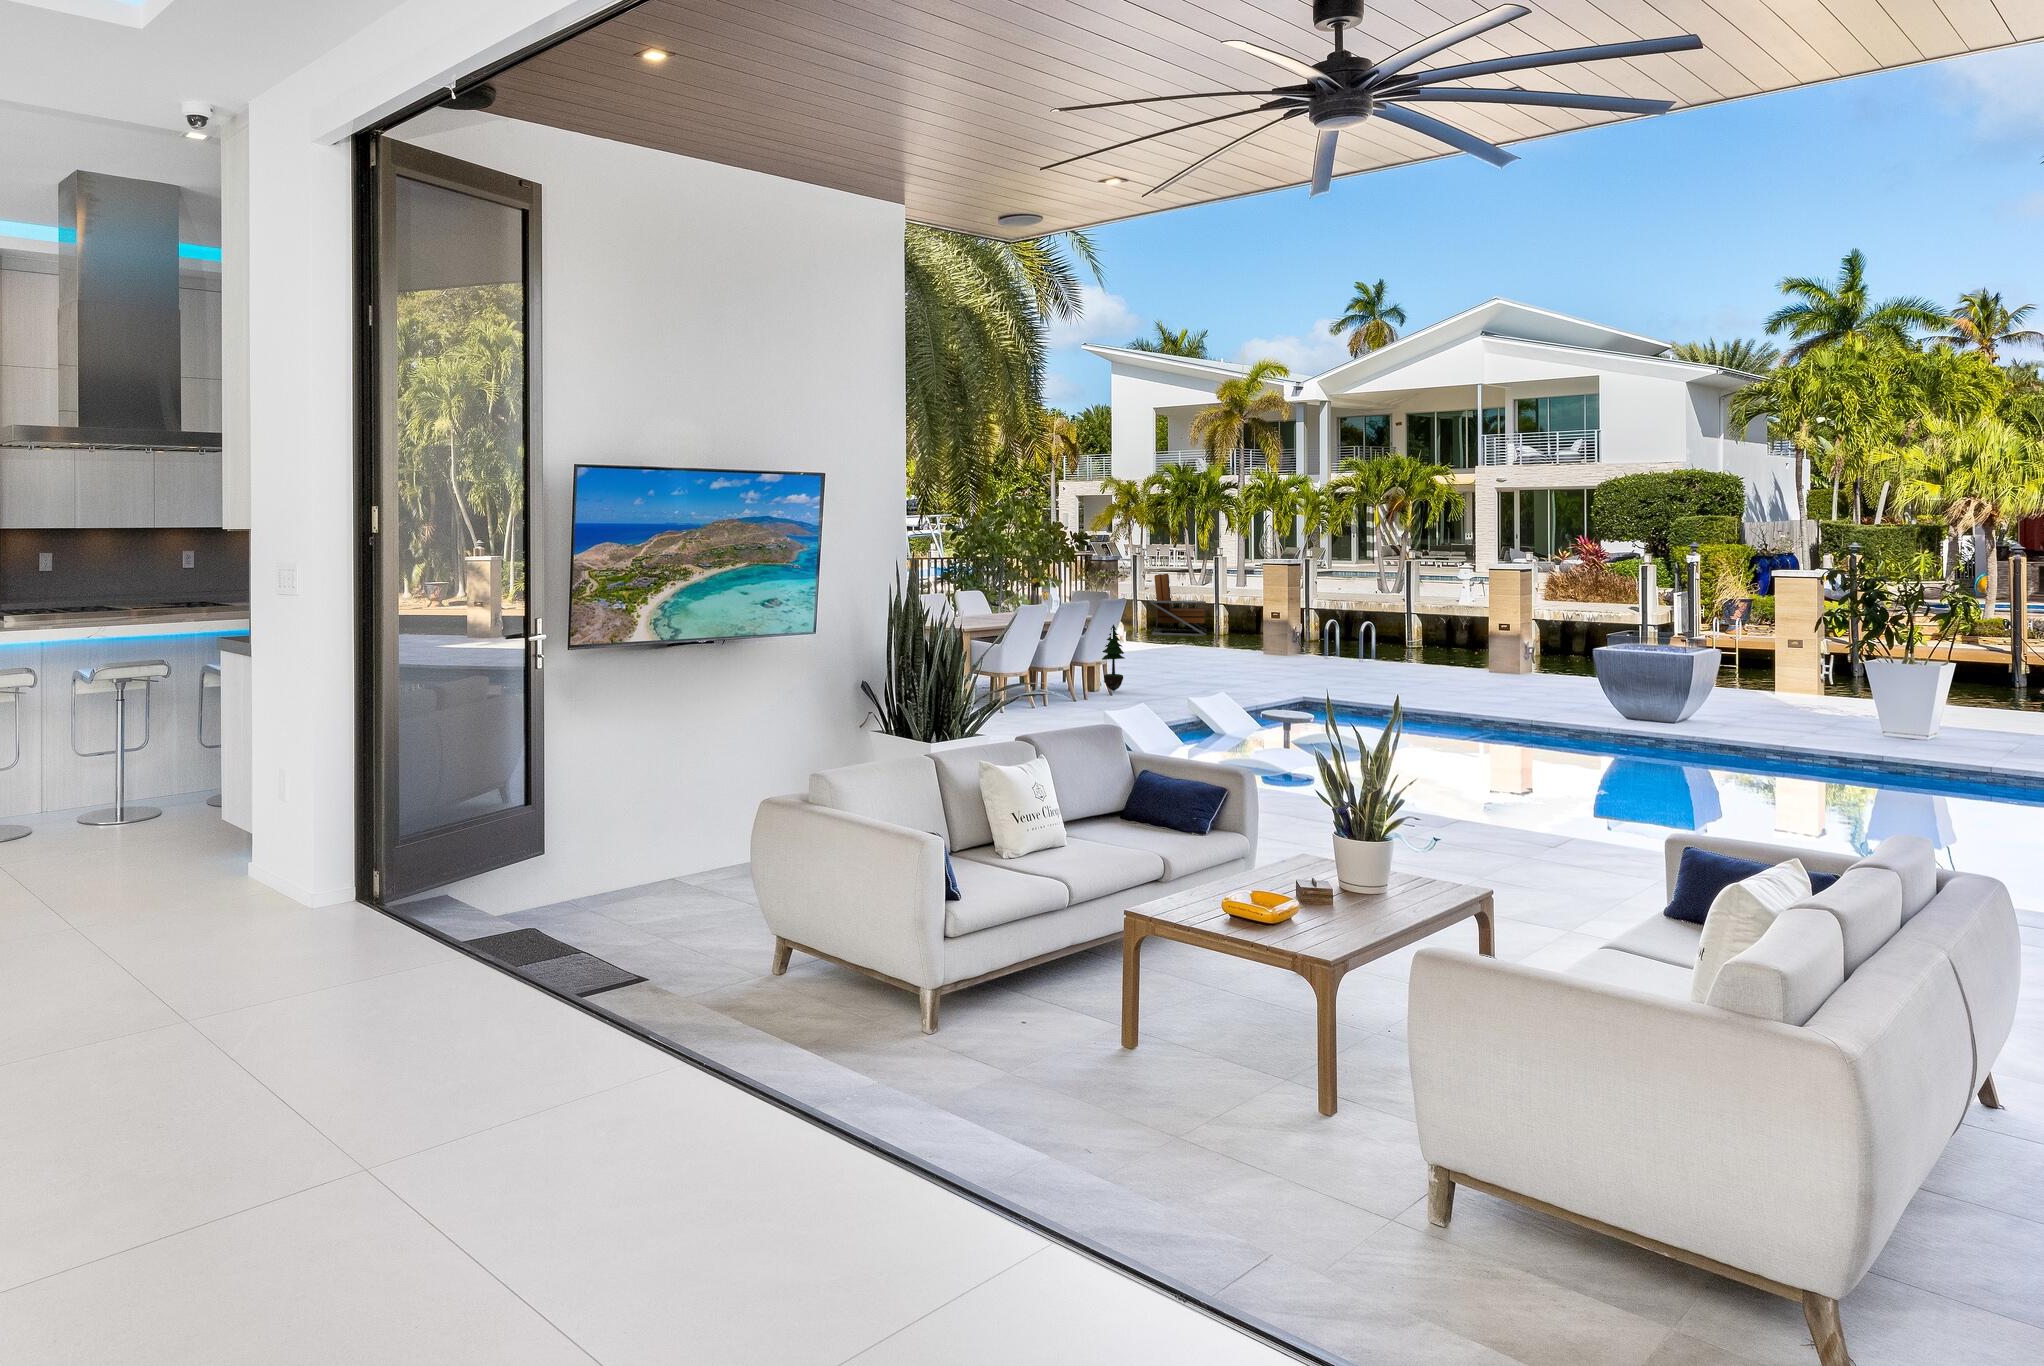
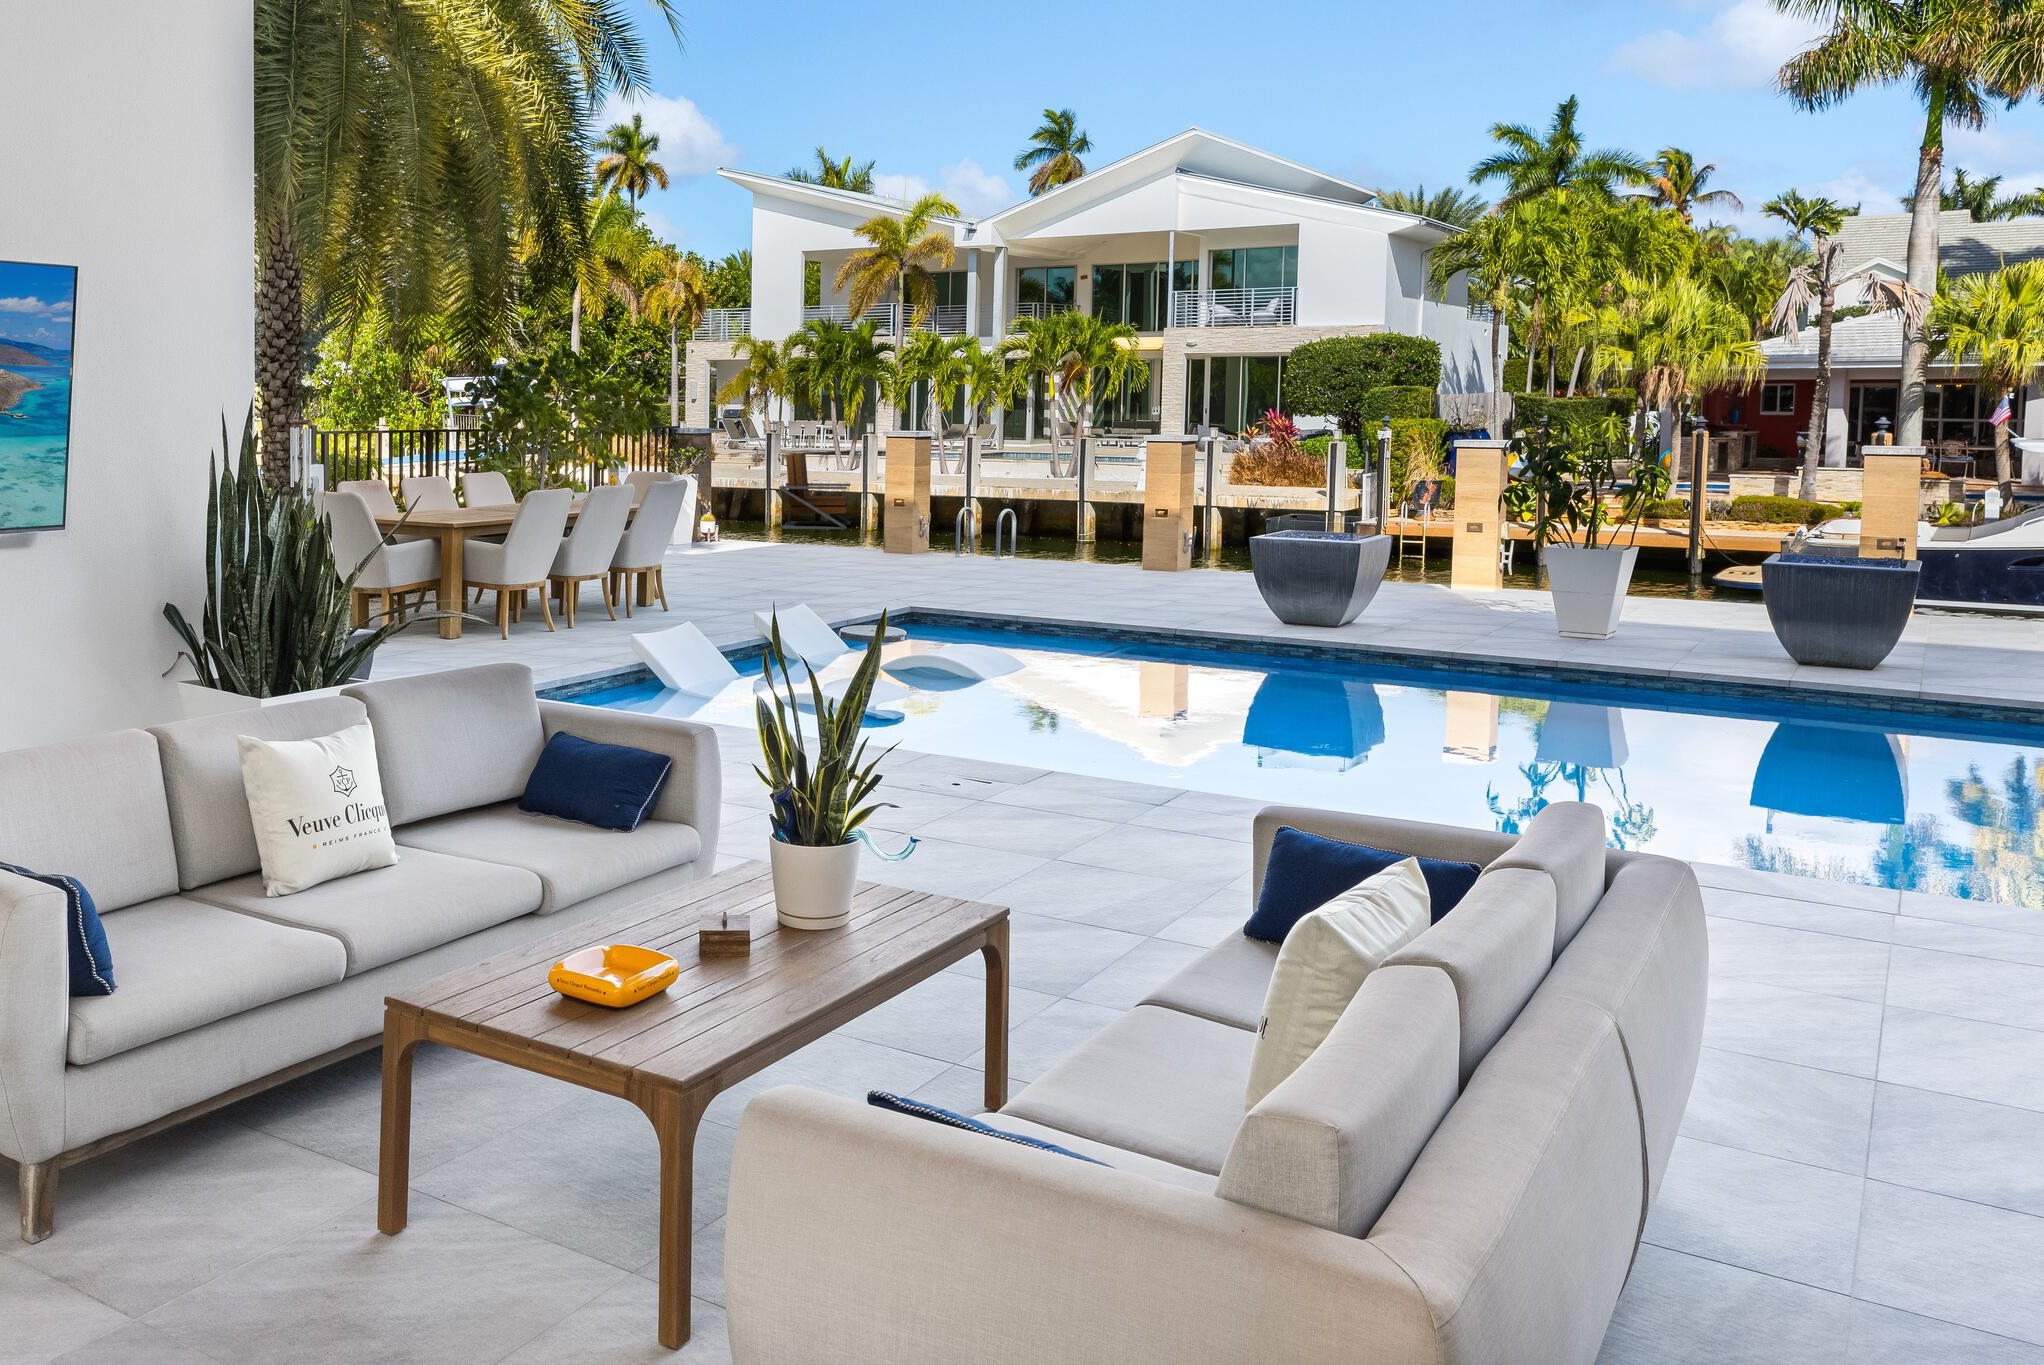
potted tree: present [1102,625,1125,691] -> none [669,513,701,602]

